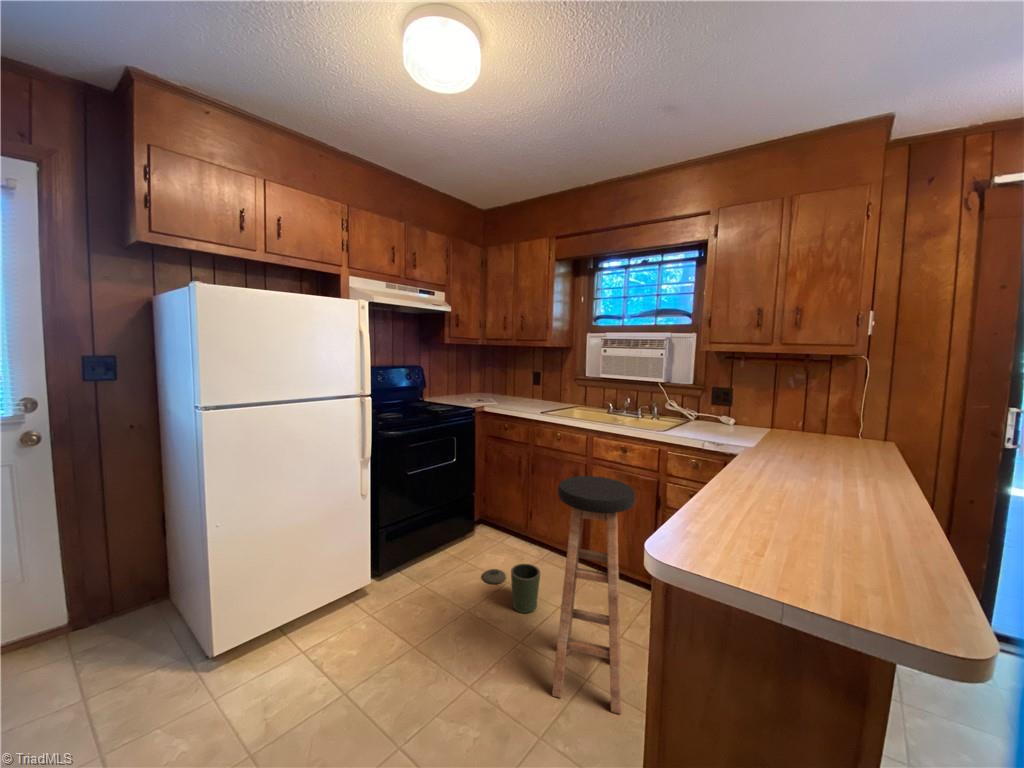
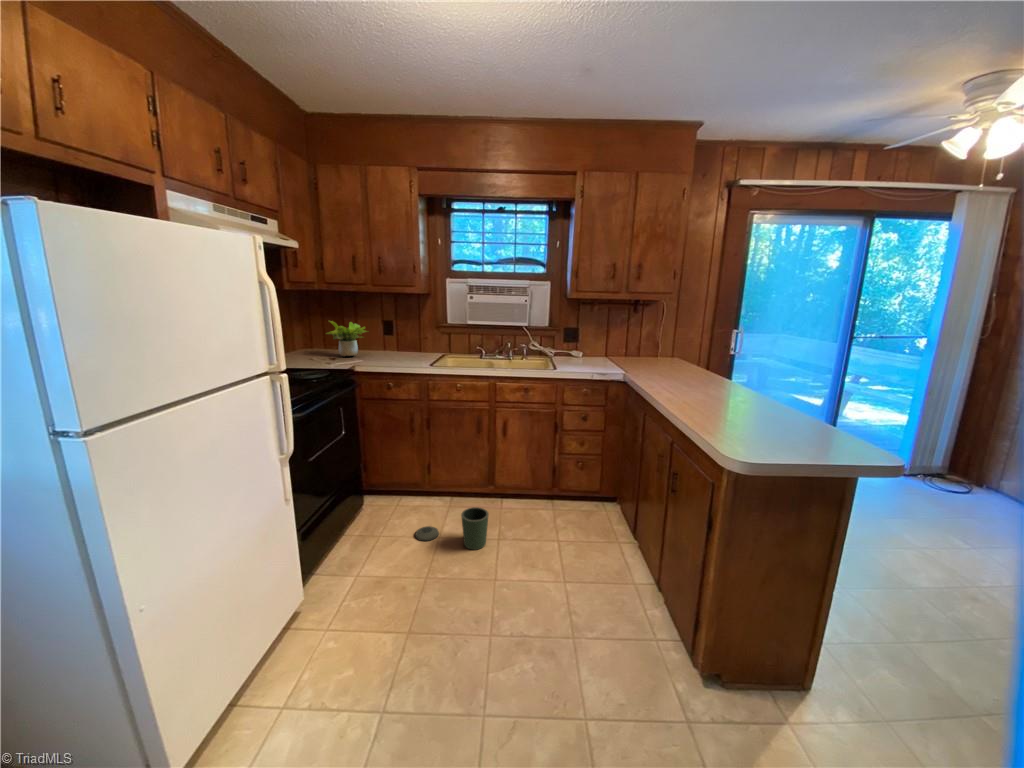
potted plant: none [477,369,513,400] -> present [327,321,367,356]
bar stool: present [552,476,635,714] -> none [529,414,598,586]

